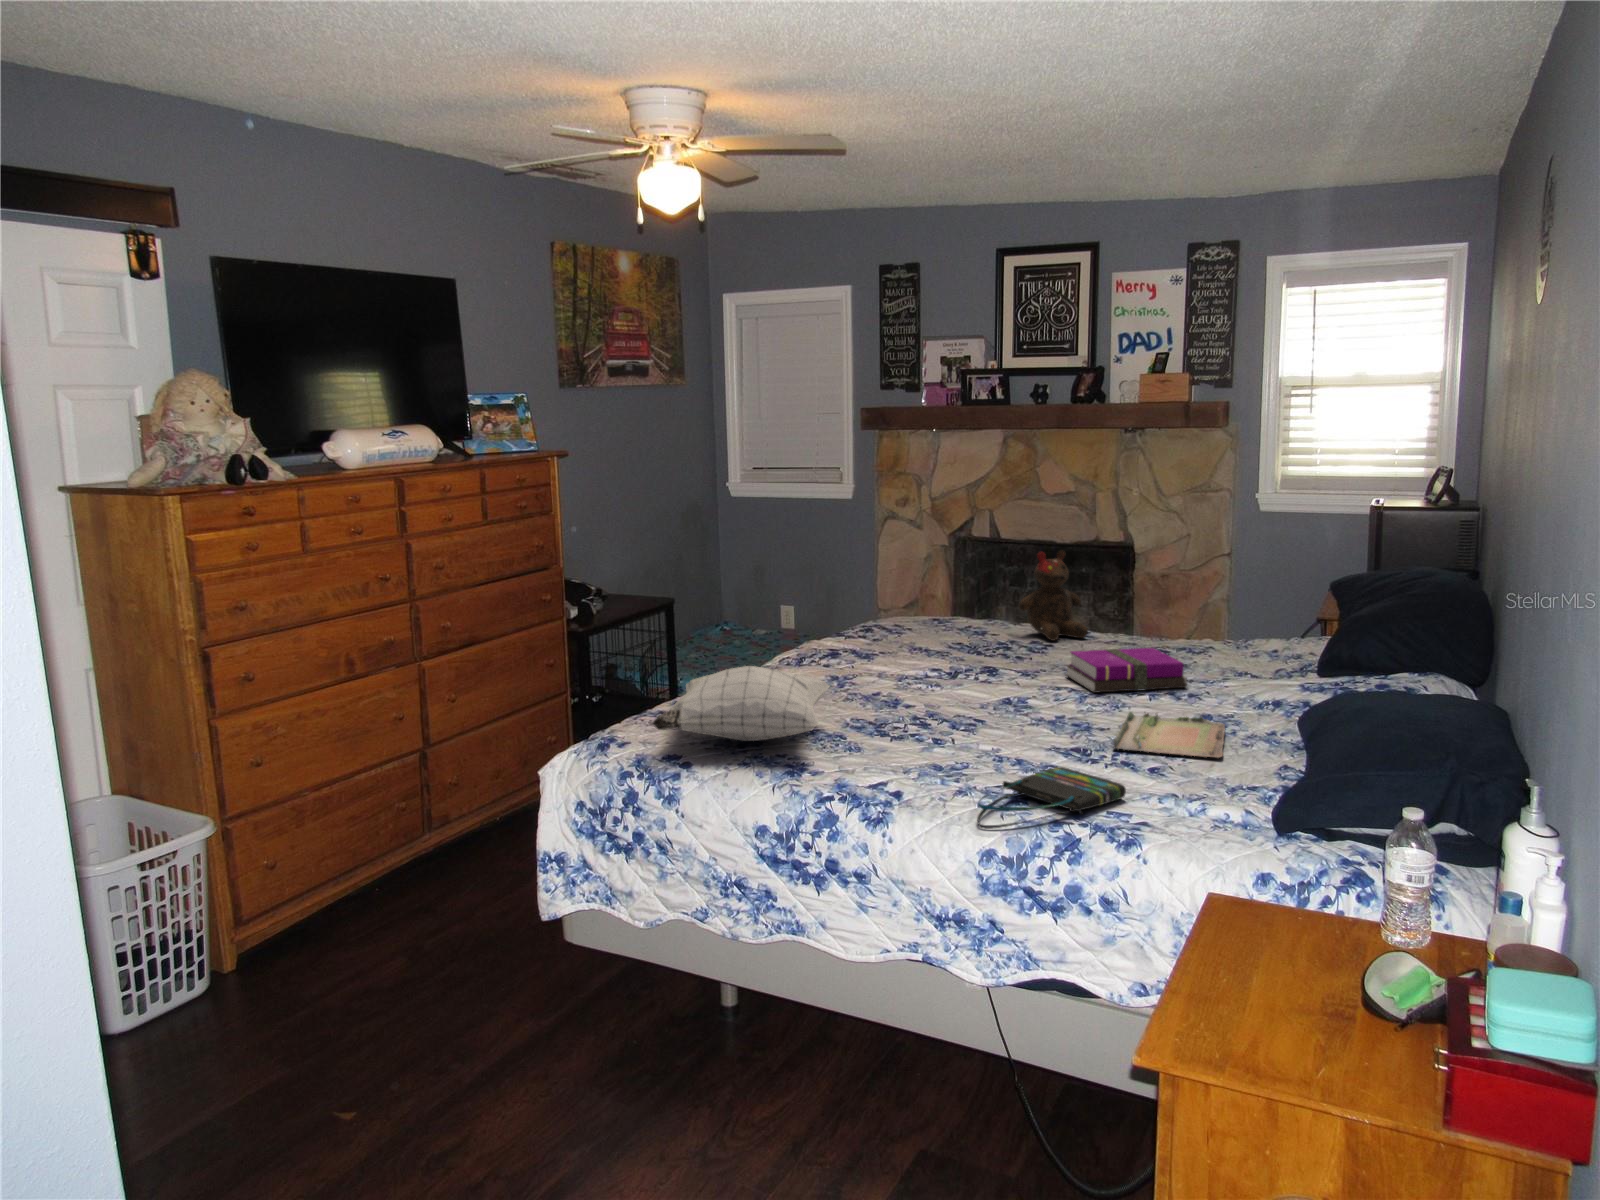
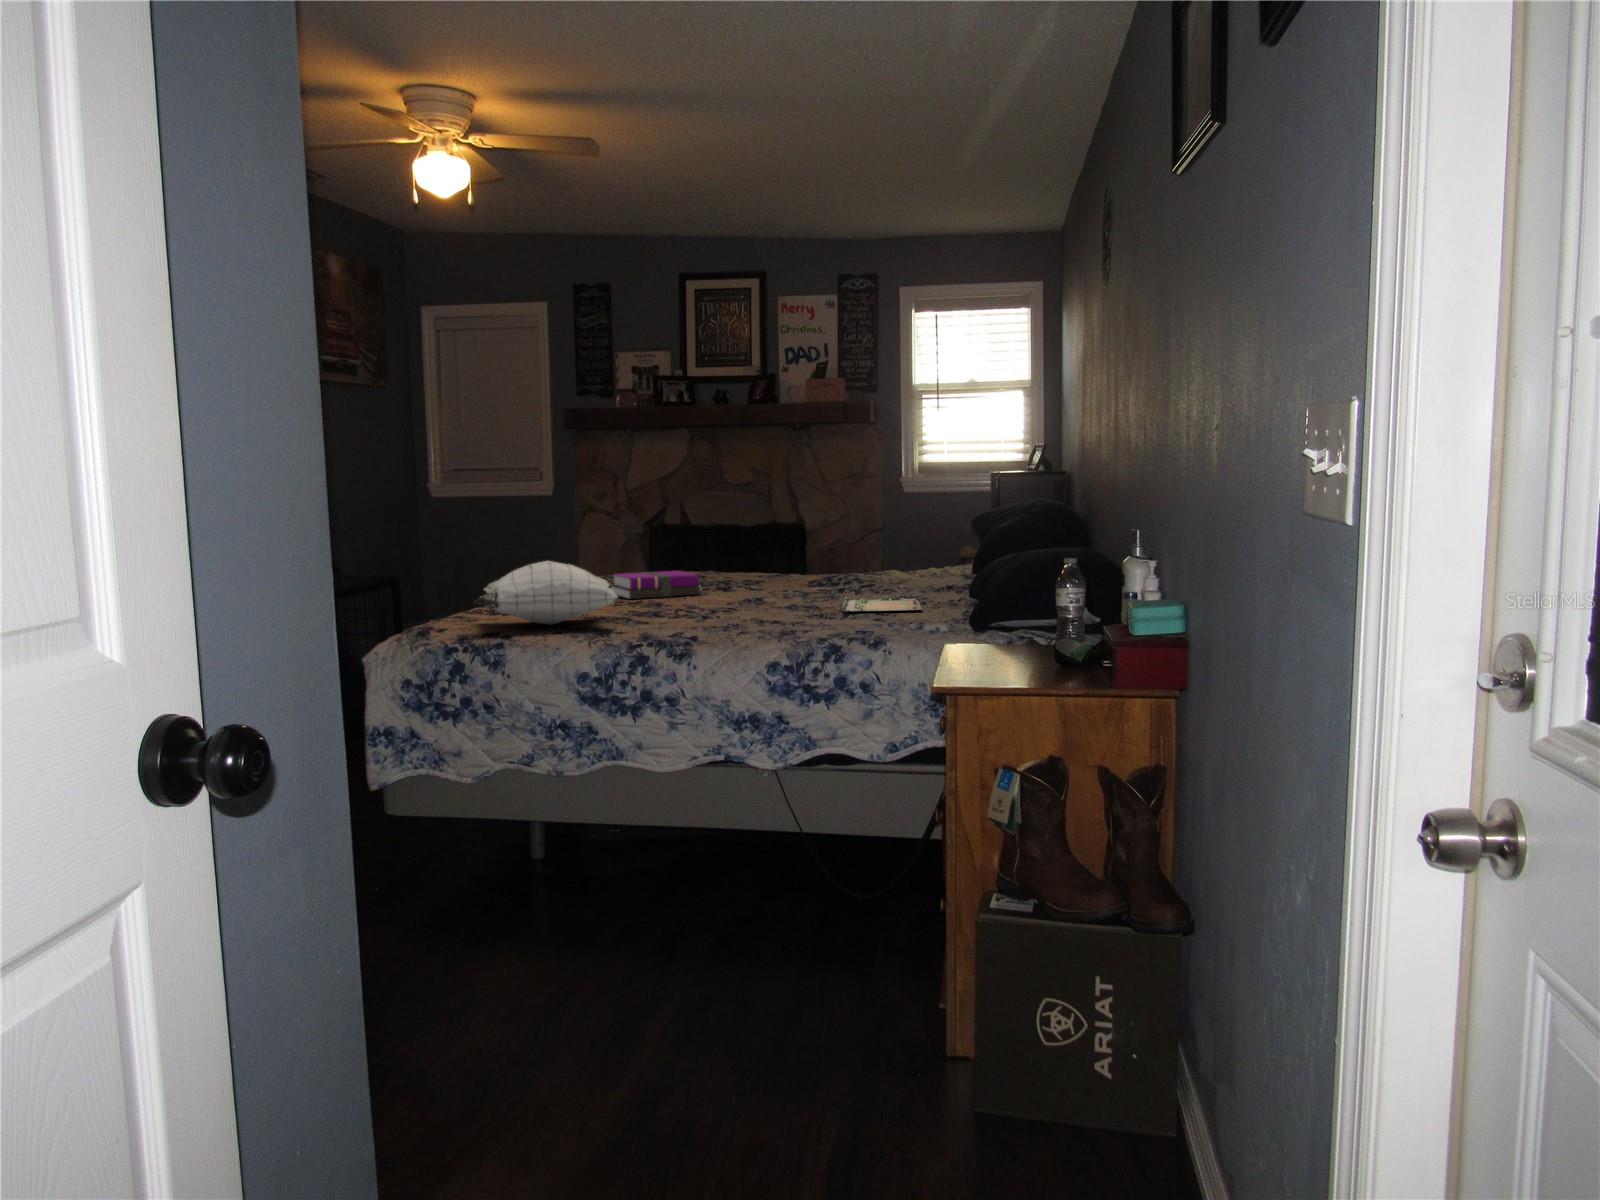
teddy bear: present [1019,551,1088,641] -> none [731,508,788,580]
notebook: present [1066,648,1187,693] -> present [611,571,702,599]
tote bag: present [977,767,1126,829] -> none [766,613,866,641]

